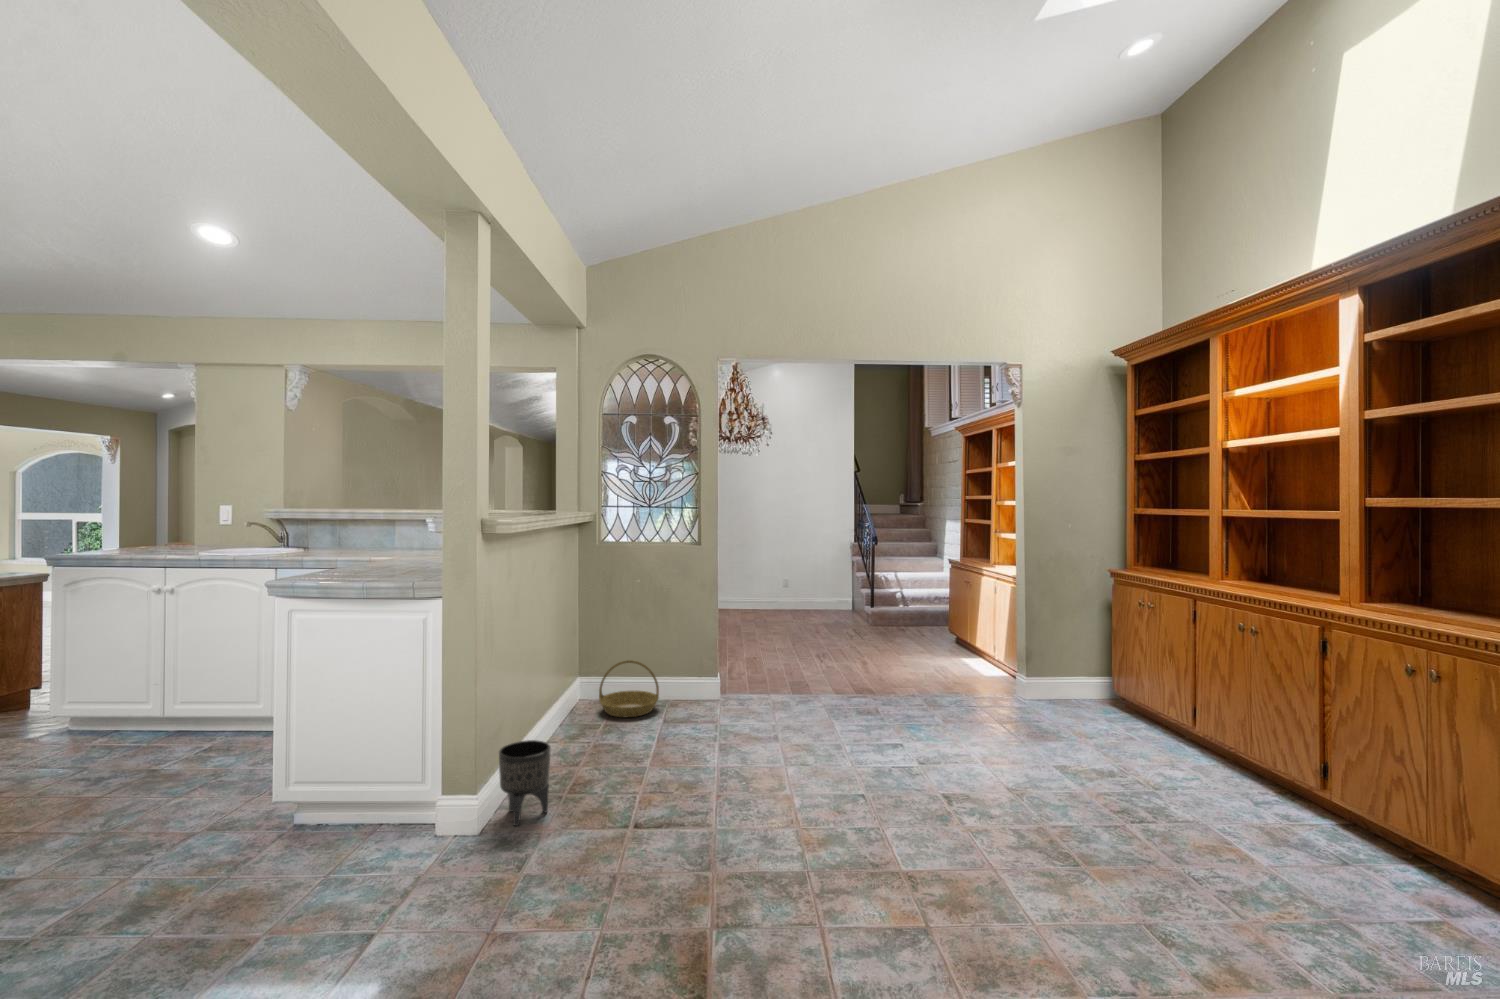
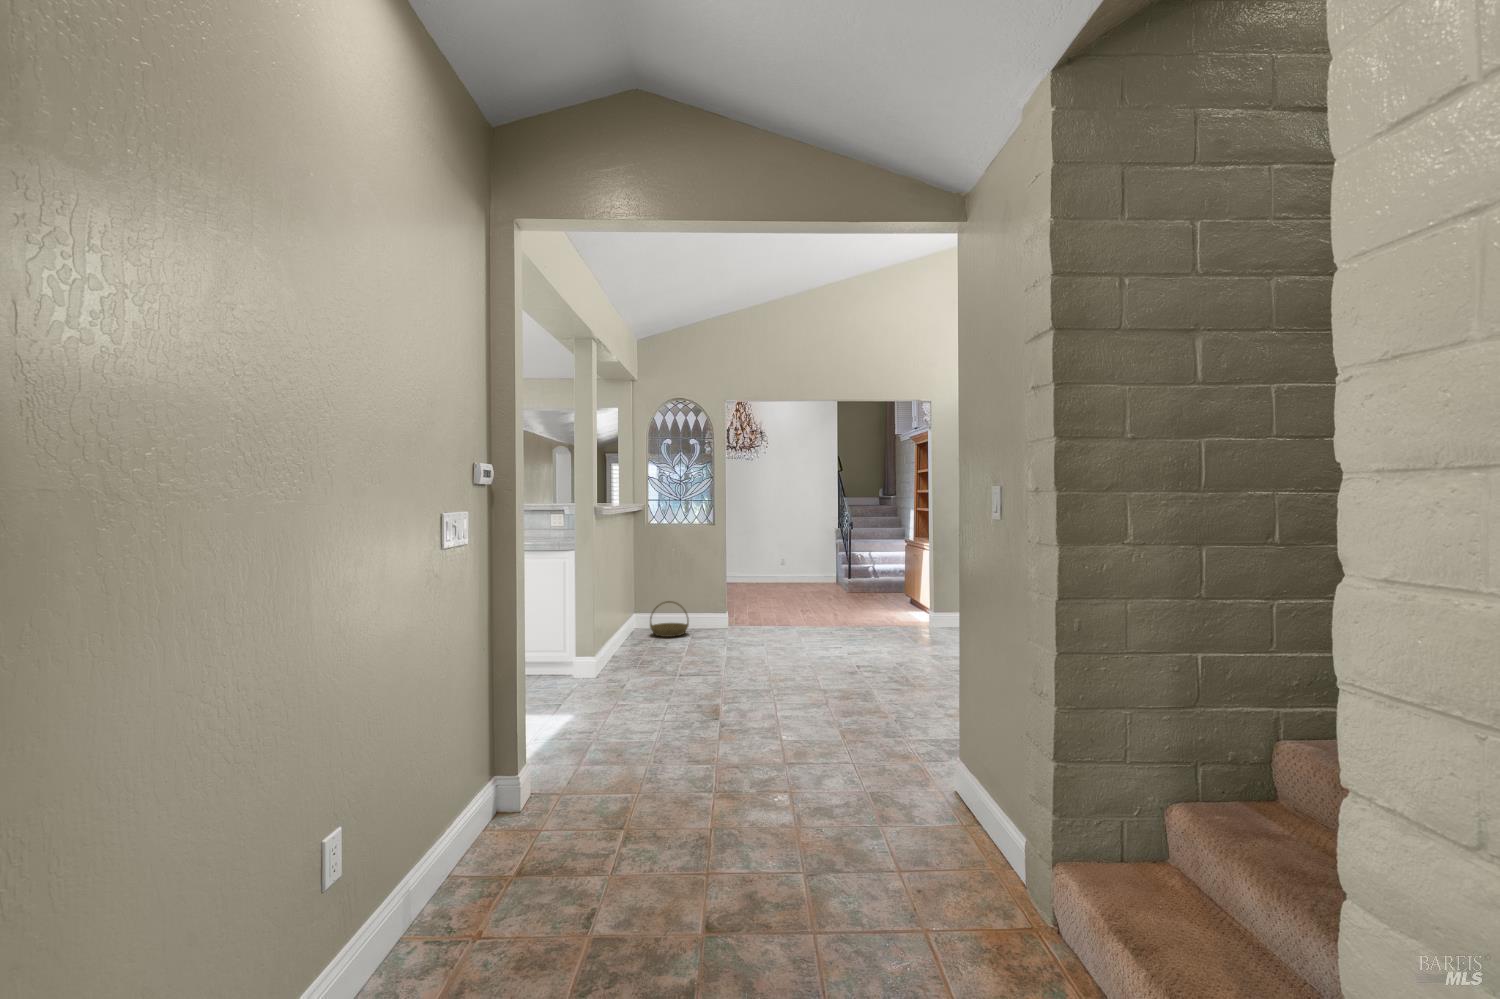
planter: present [499,740,551,826] -> none [606,631,634,674]

